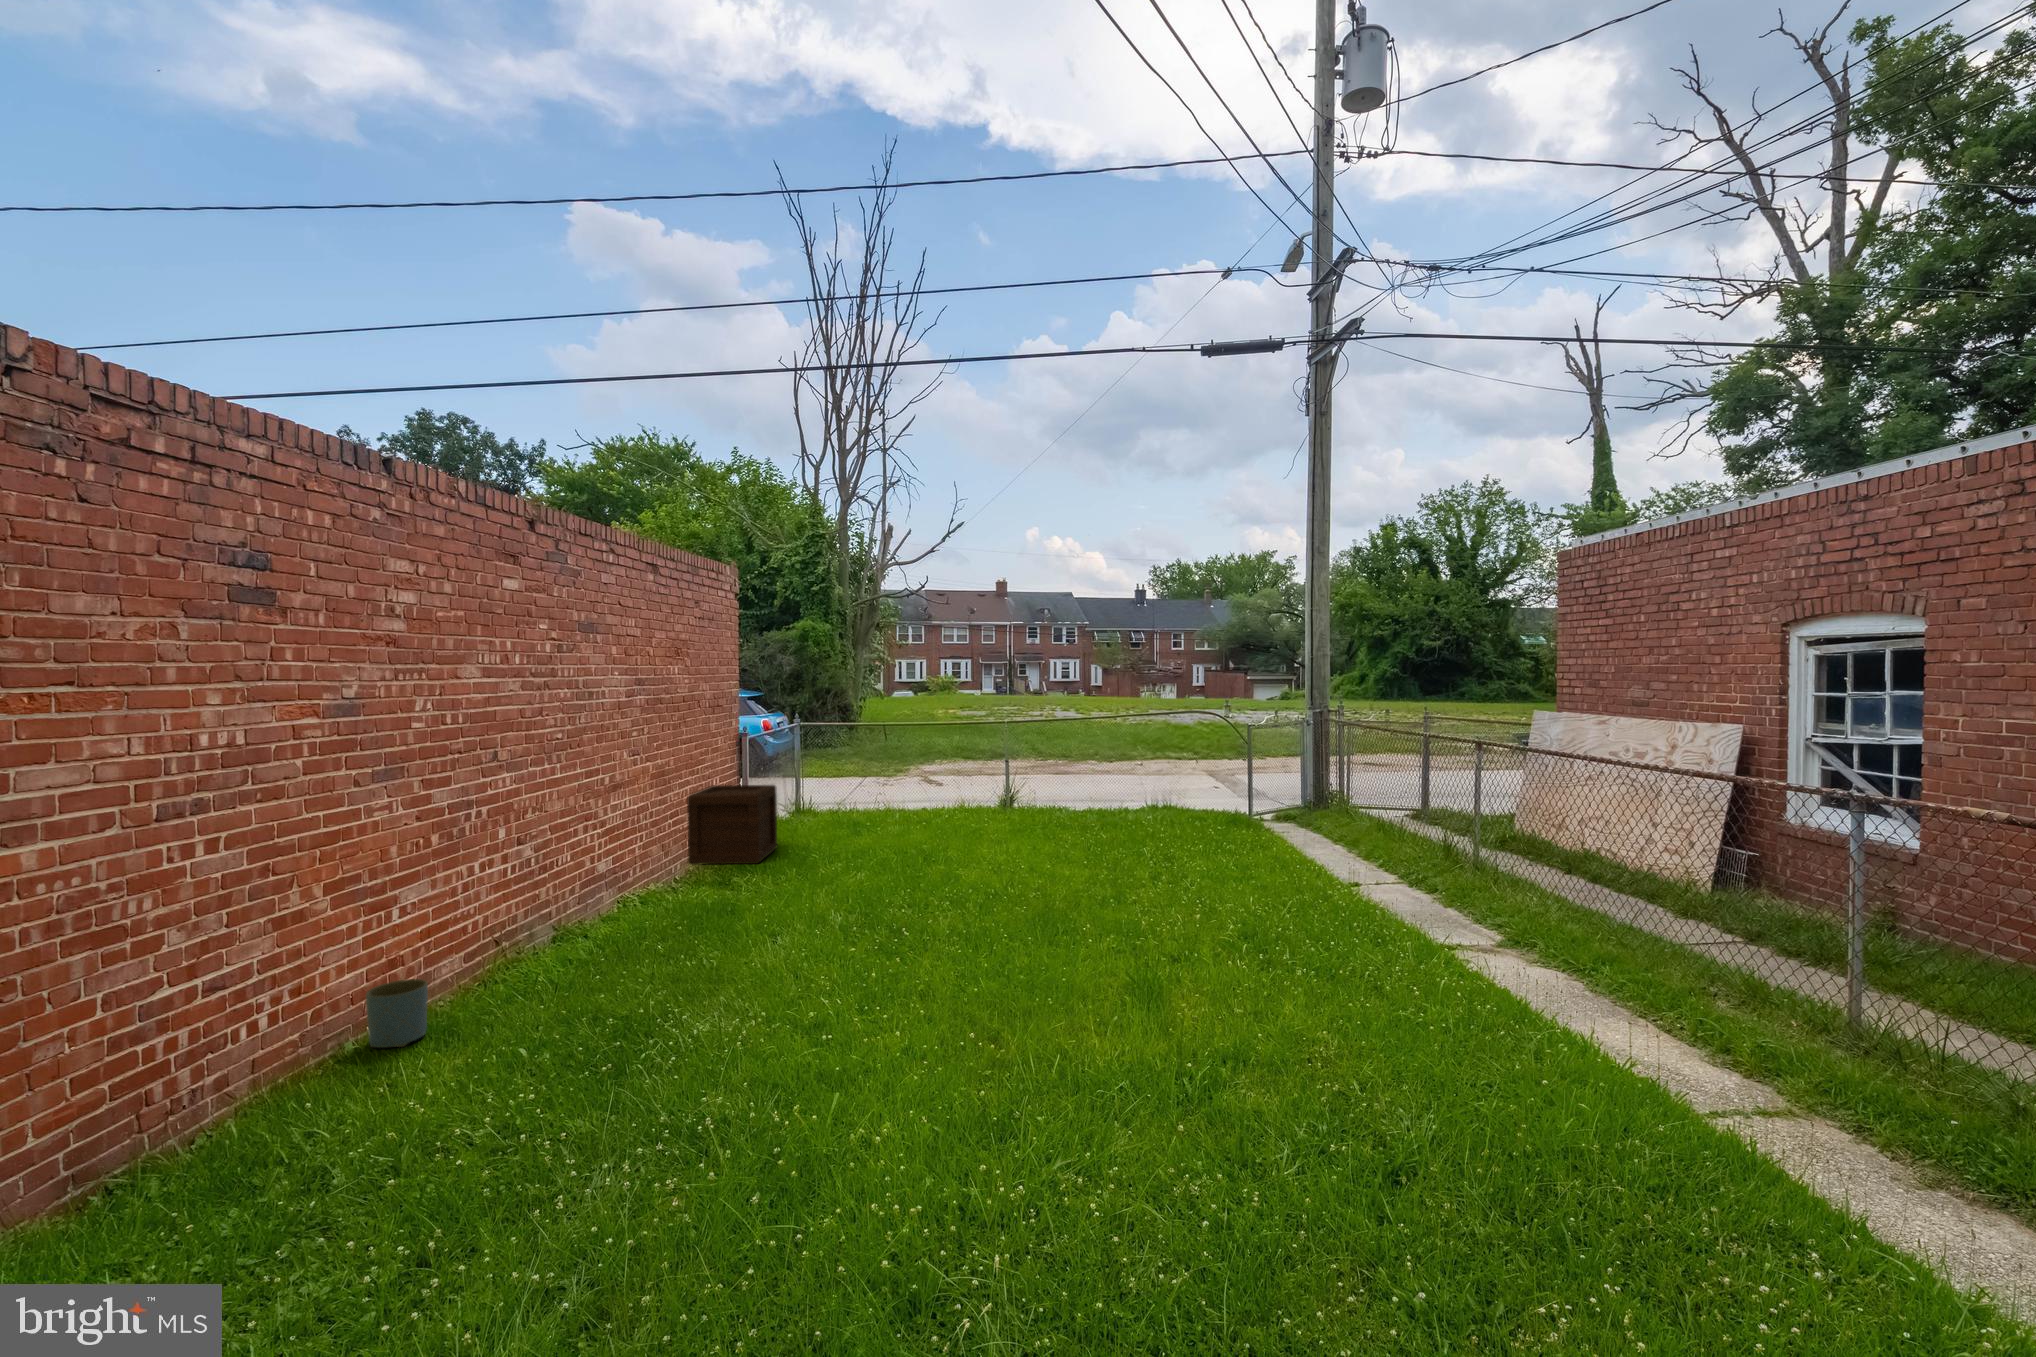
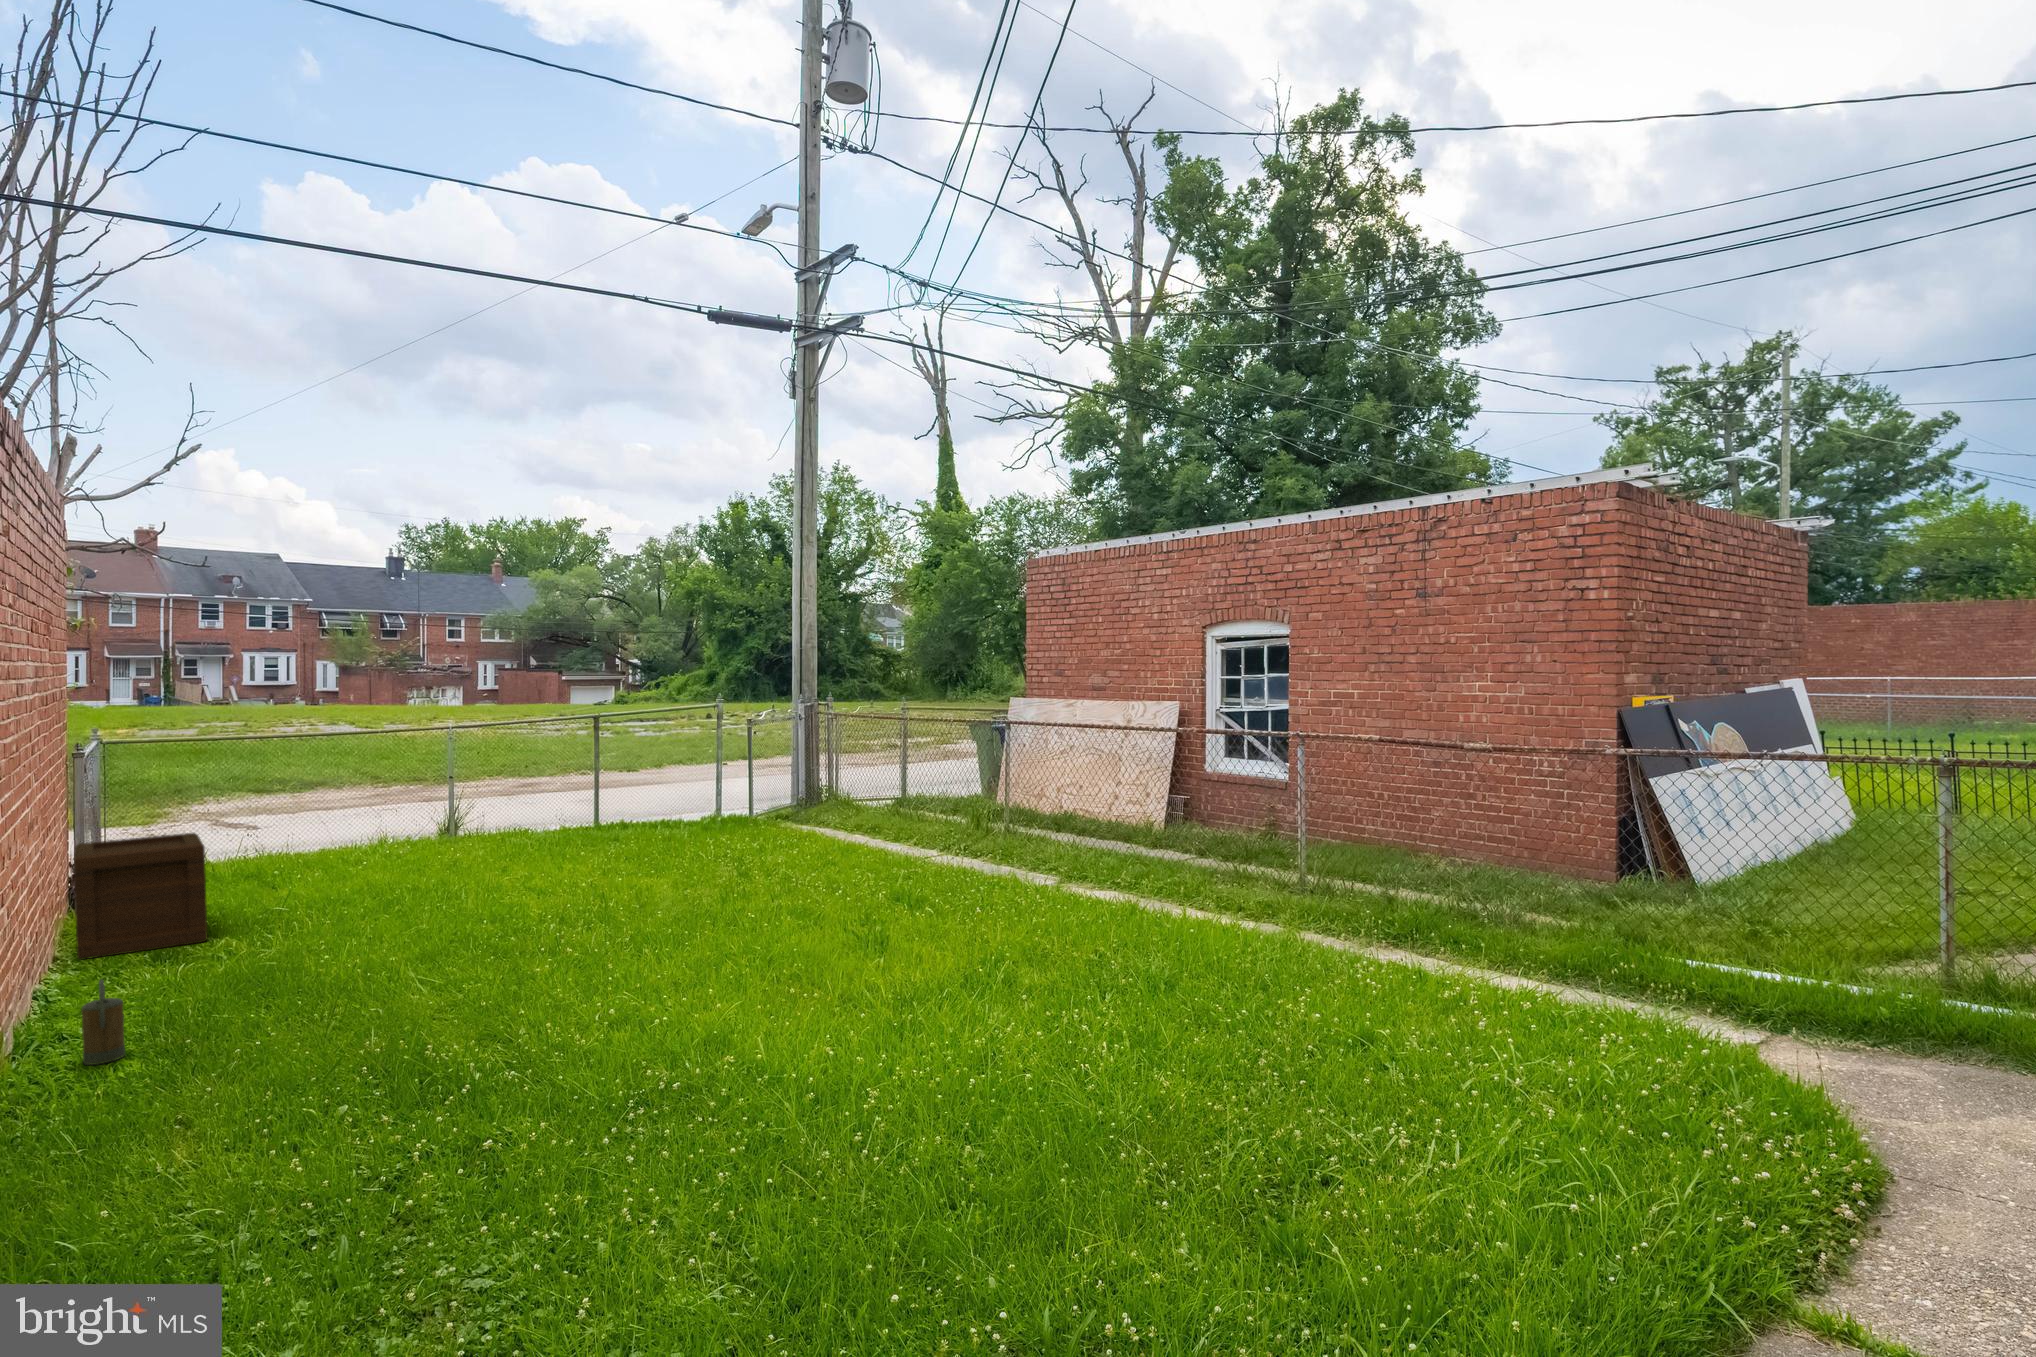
watering can: none [561,887,589,946] -> present [81,980,125,1065]
planter: present [366,979,428,1048] -> none [16,1099,111,1202]

